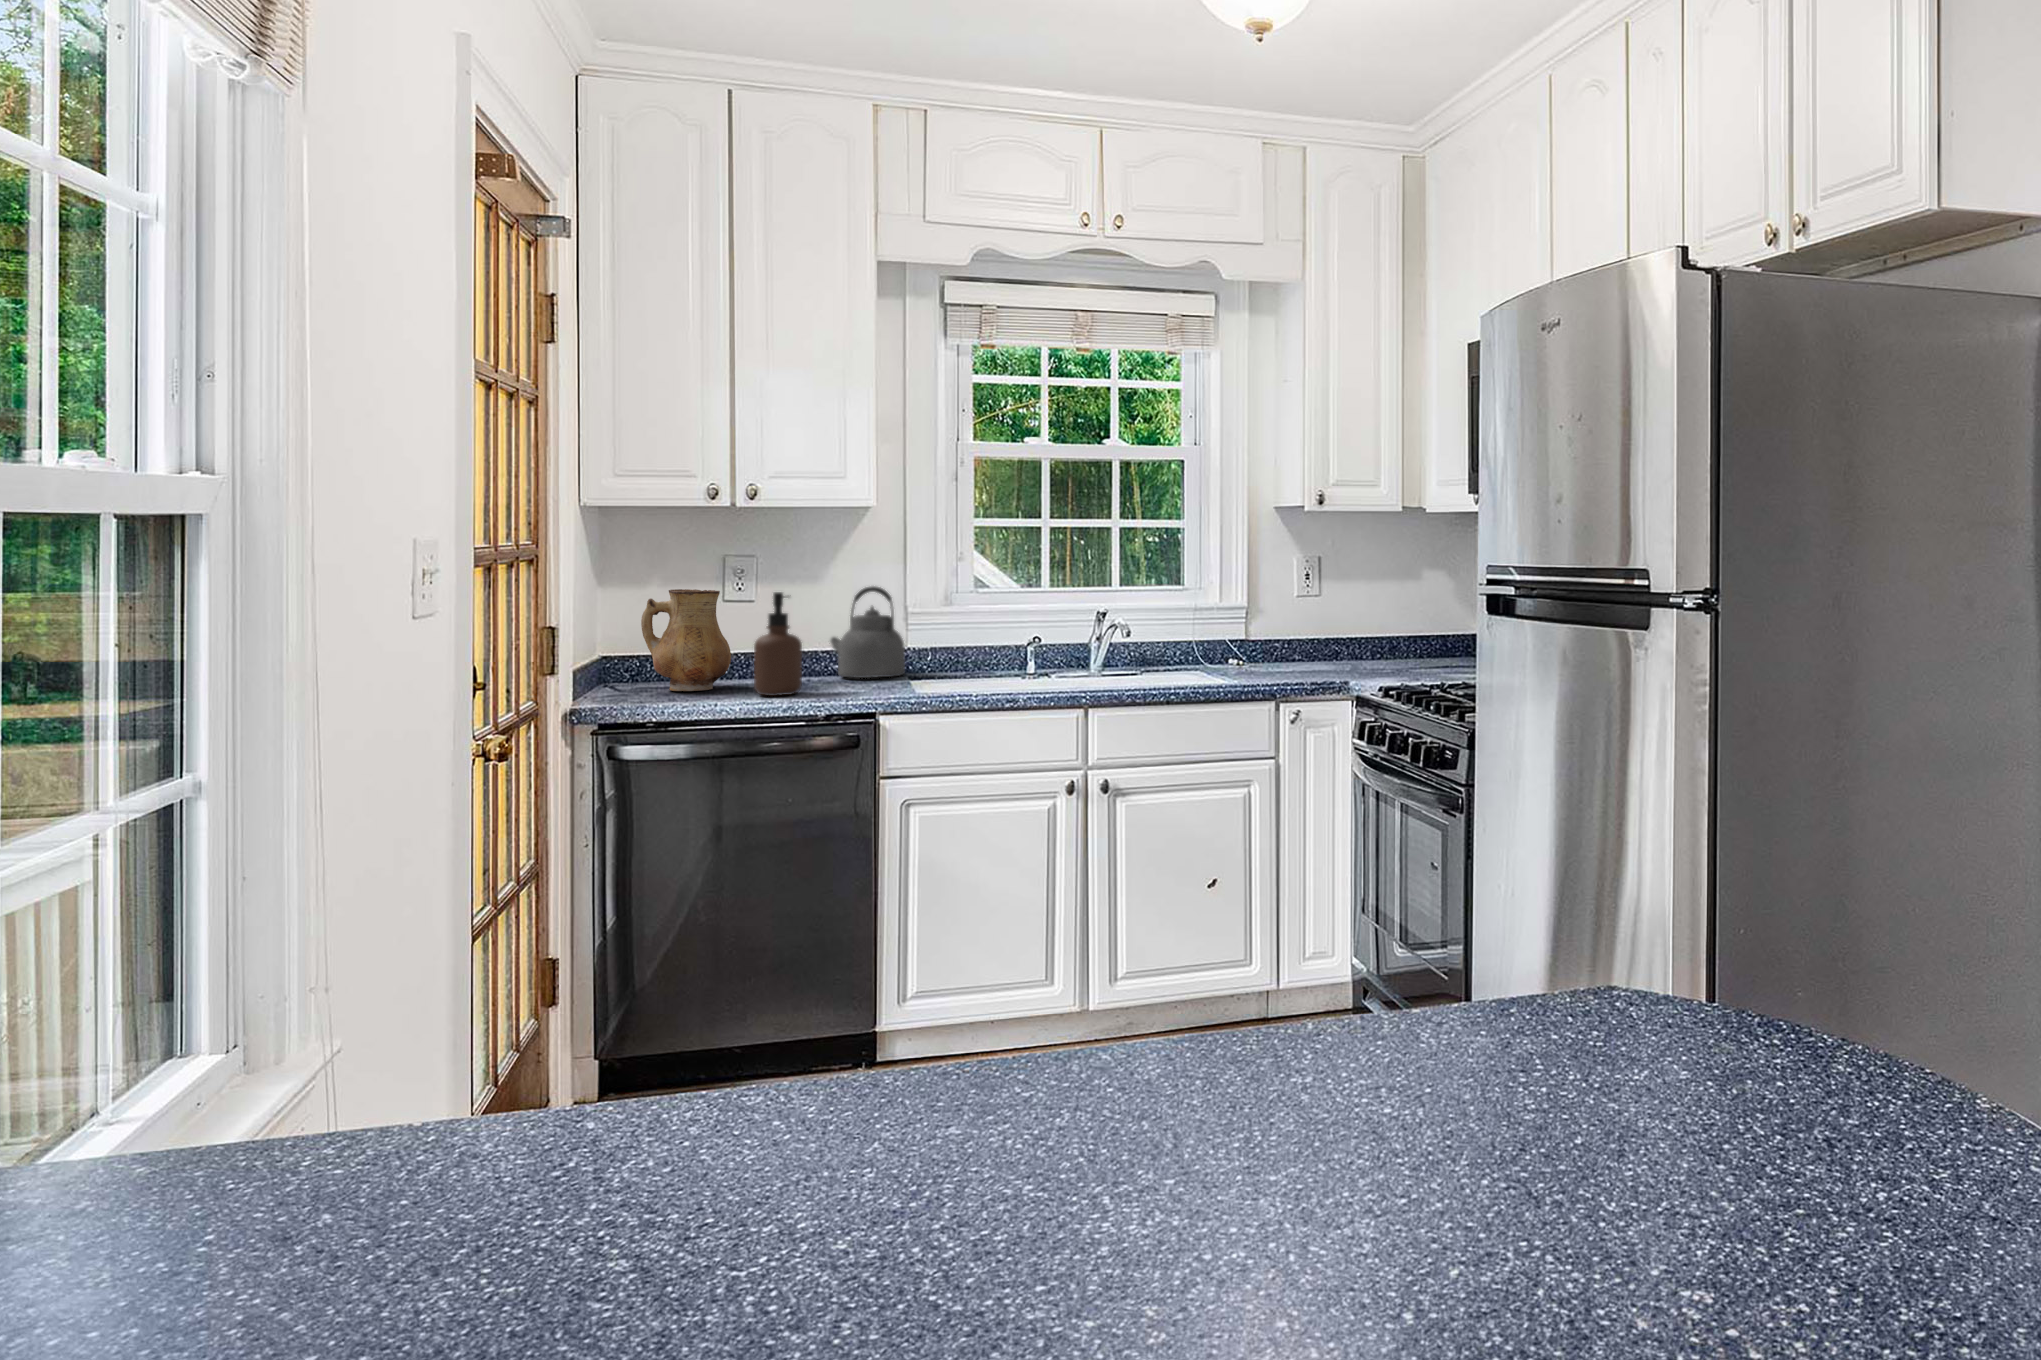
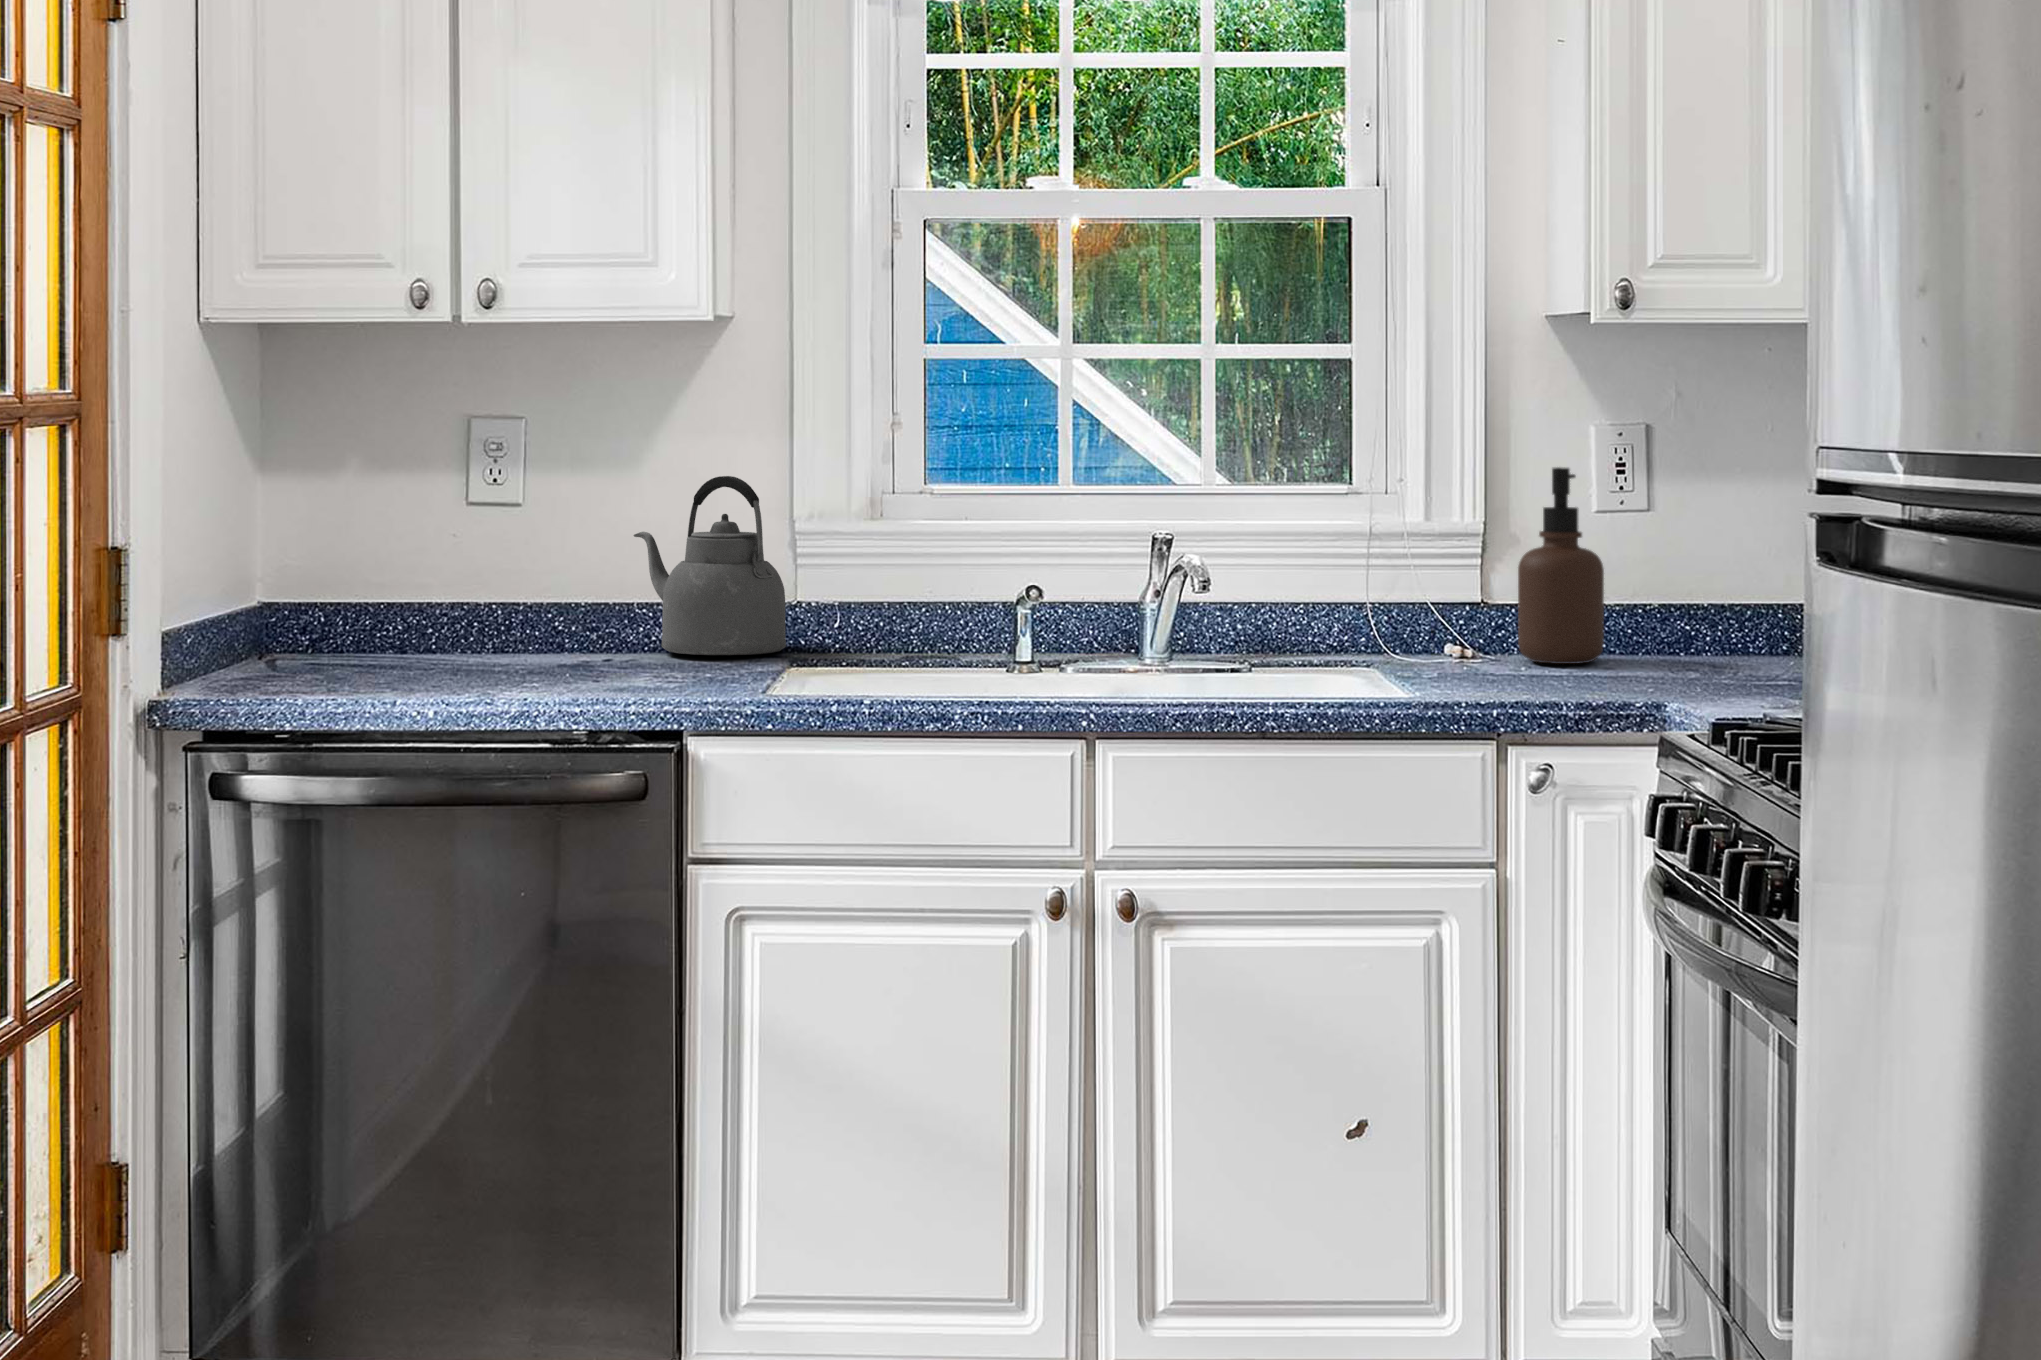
ceramic pitcher: present [641,589,731,691] -> none [307,478,461,671]
soap dispenser: present [754,592,802,696] -> present [1518,467,1604,664]

